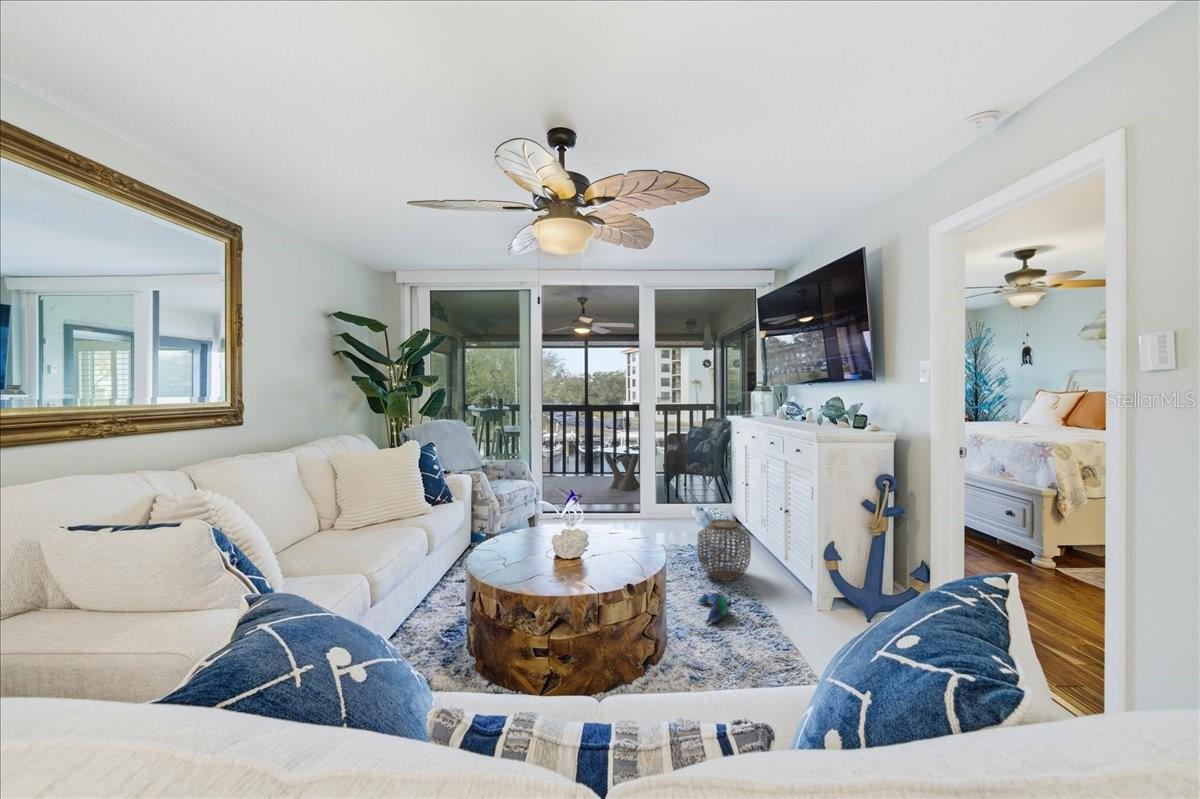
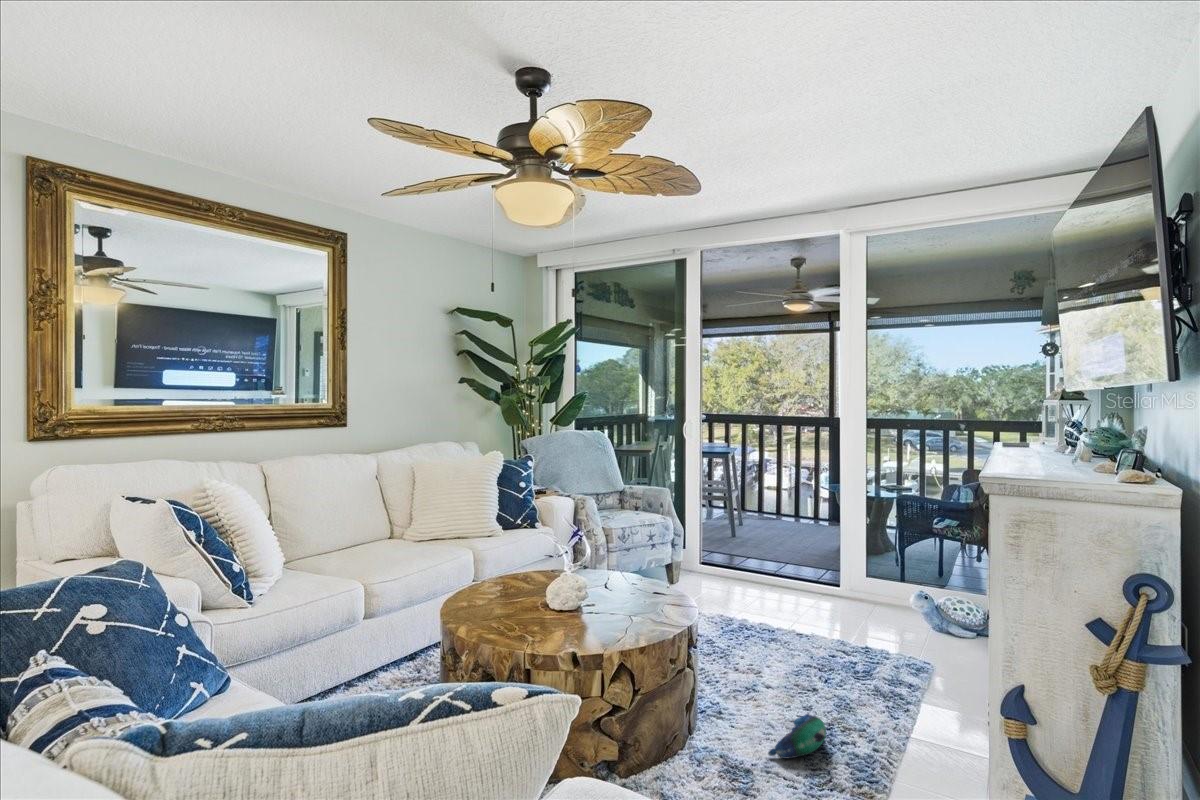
woven basket: present [697,519,751,581] -> none [841,604,936,711]

